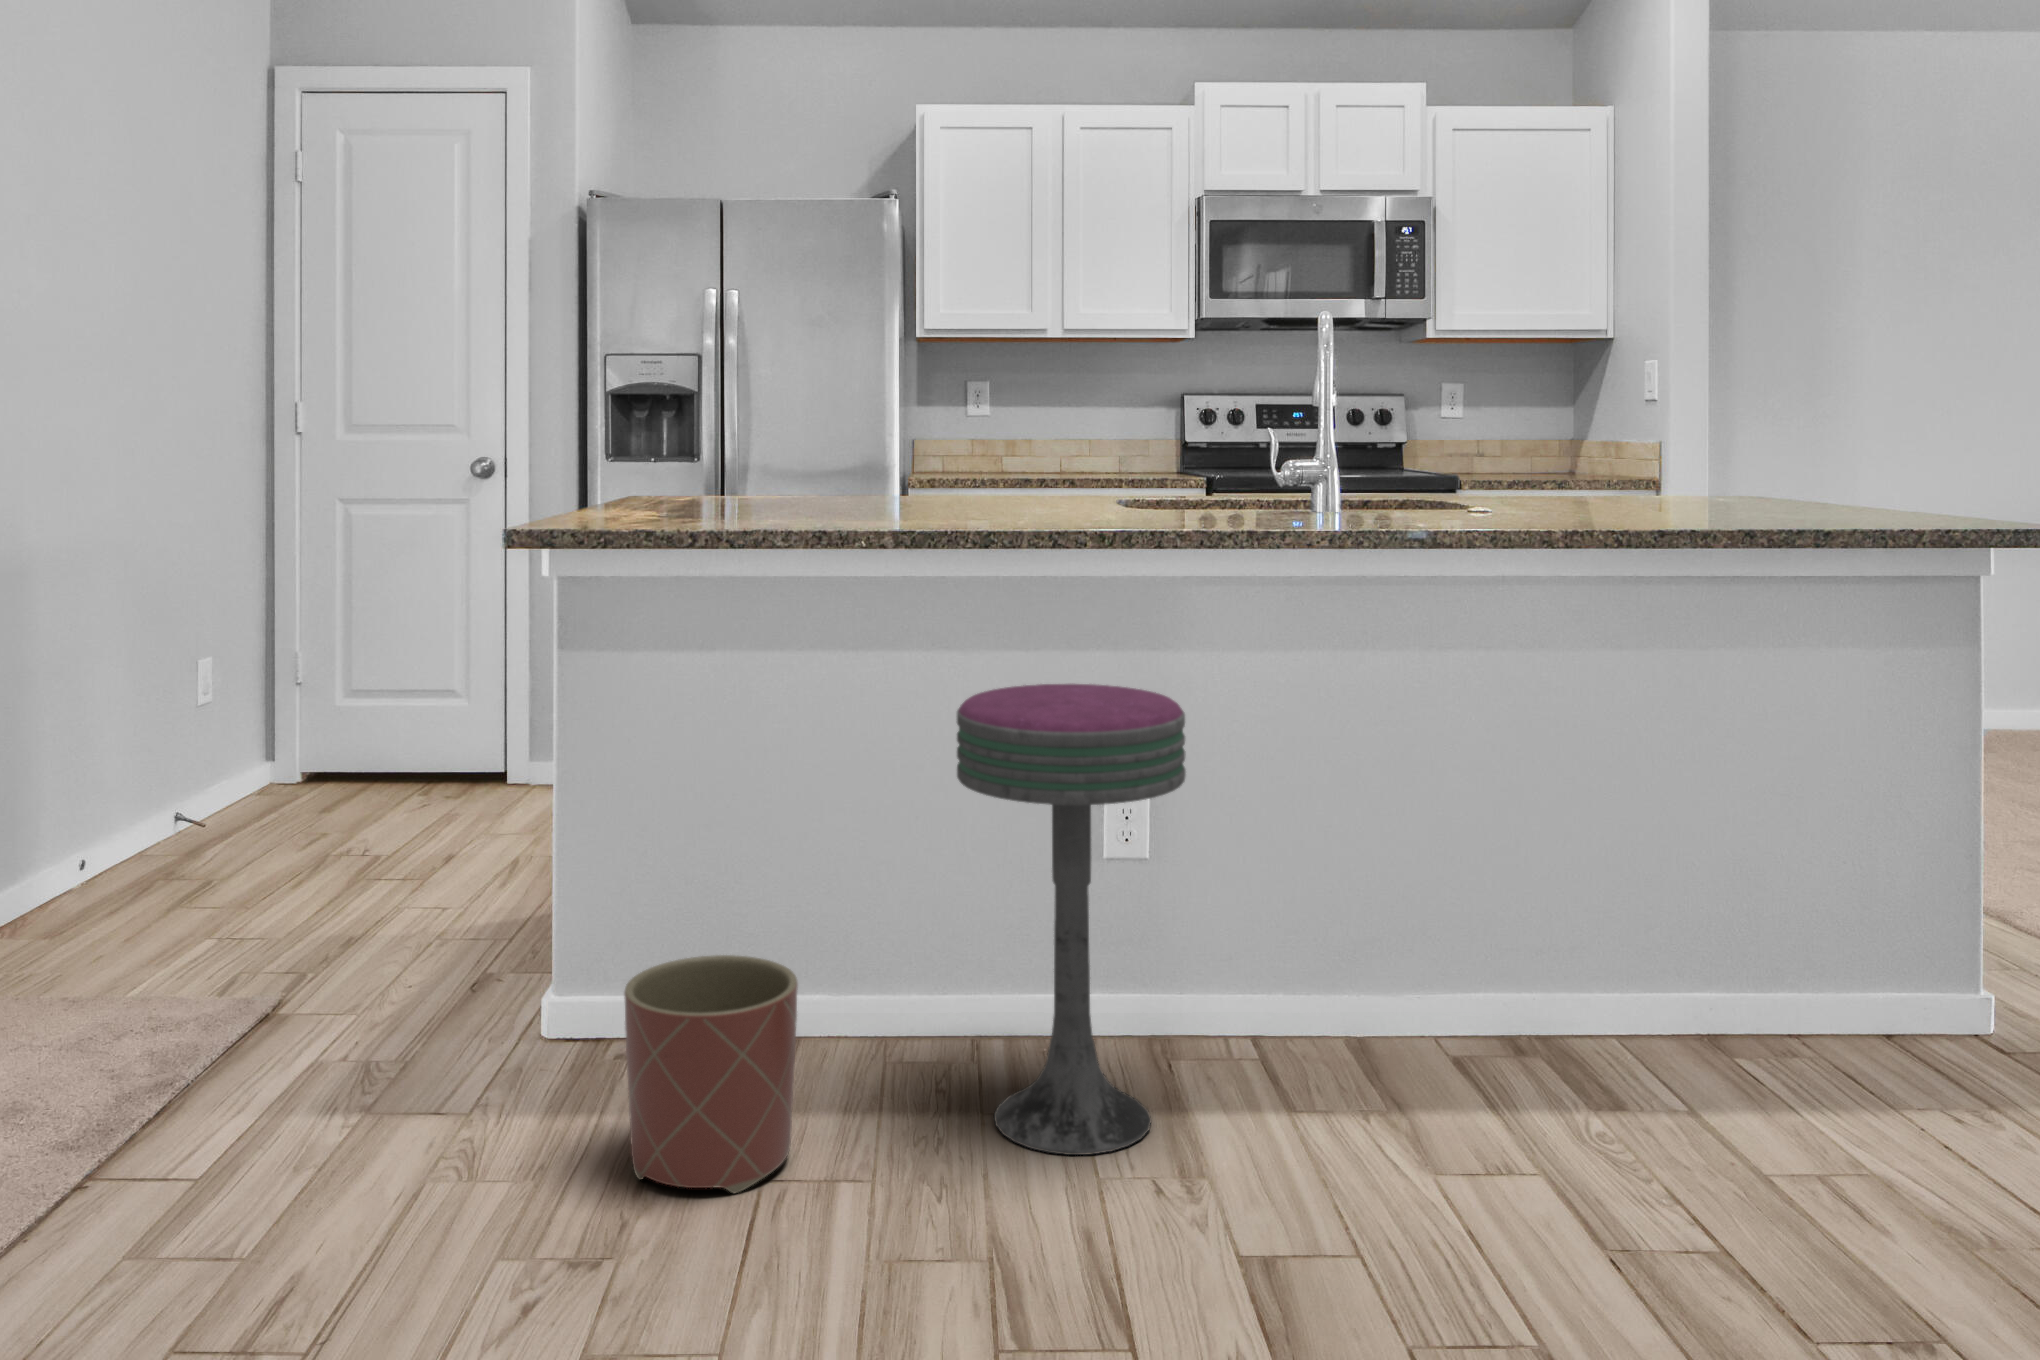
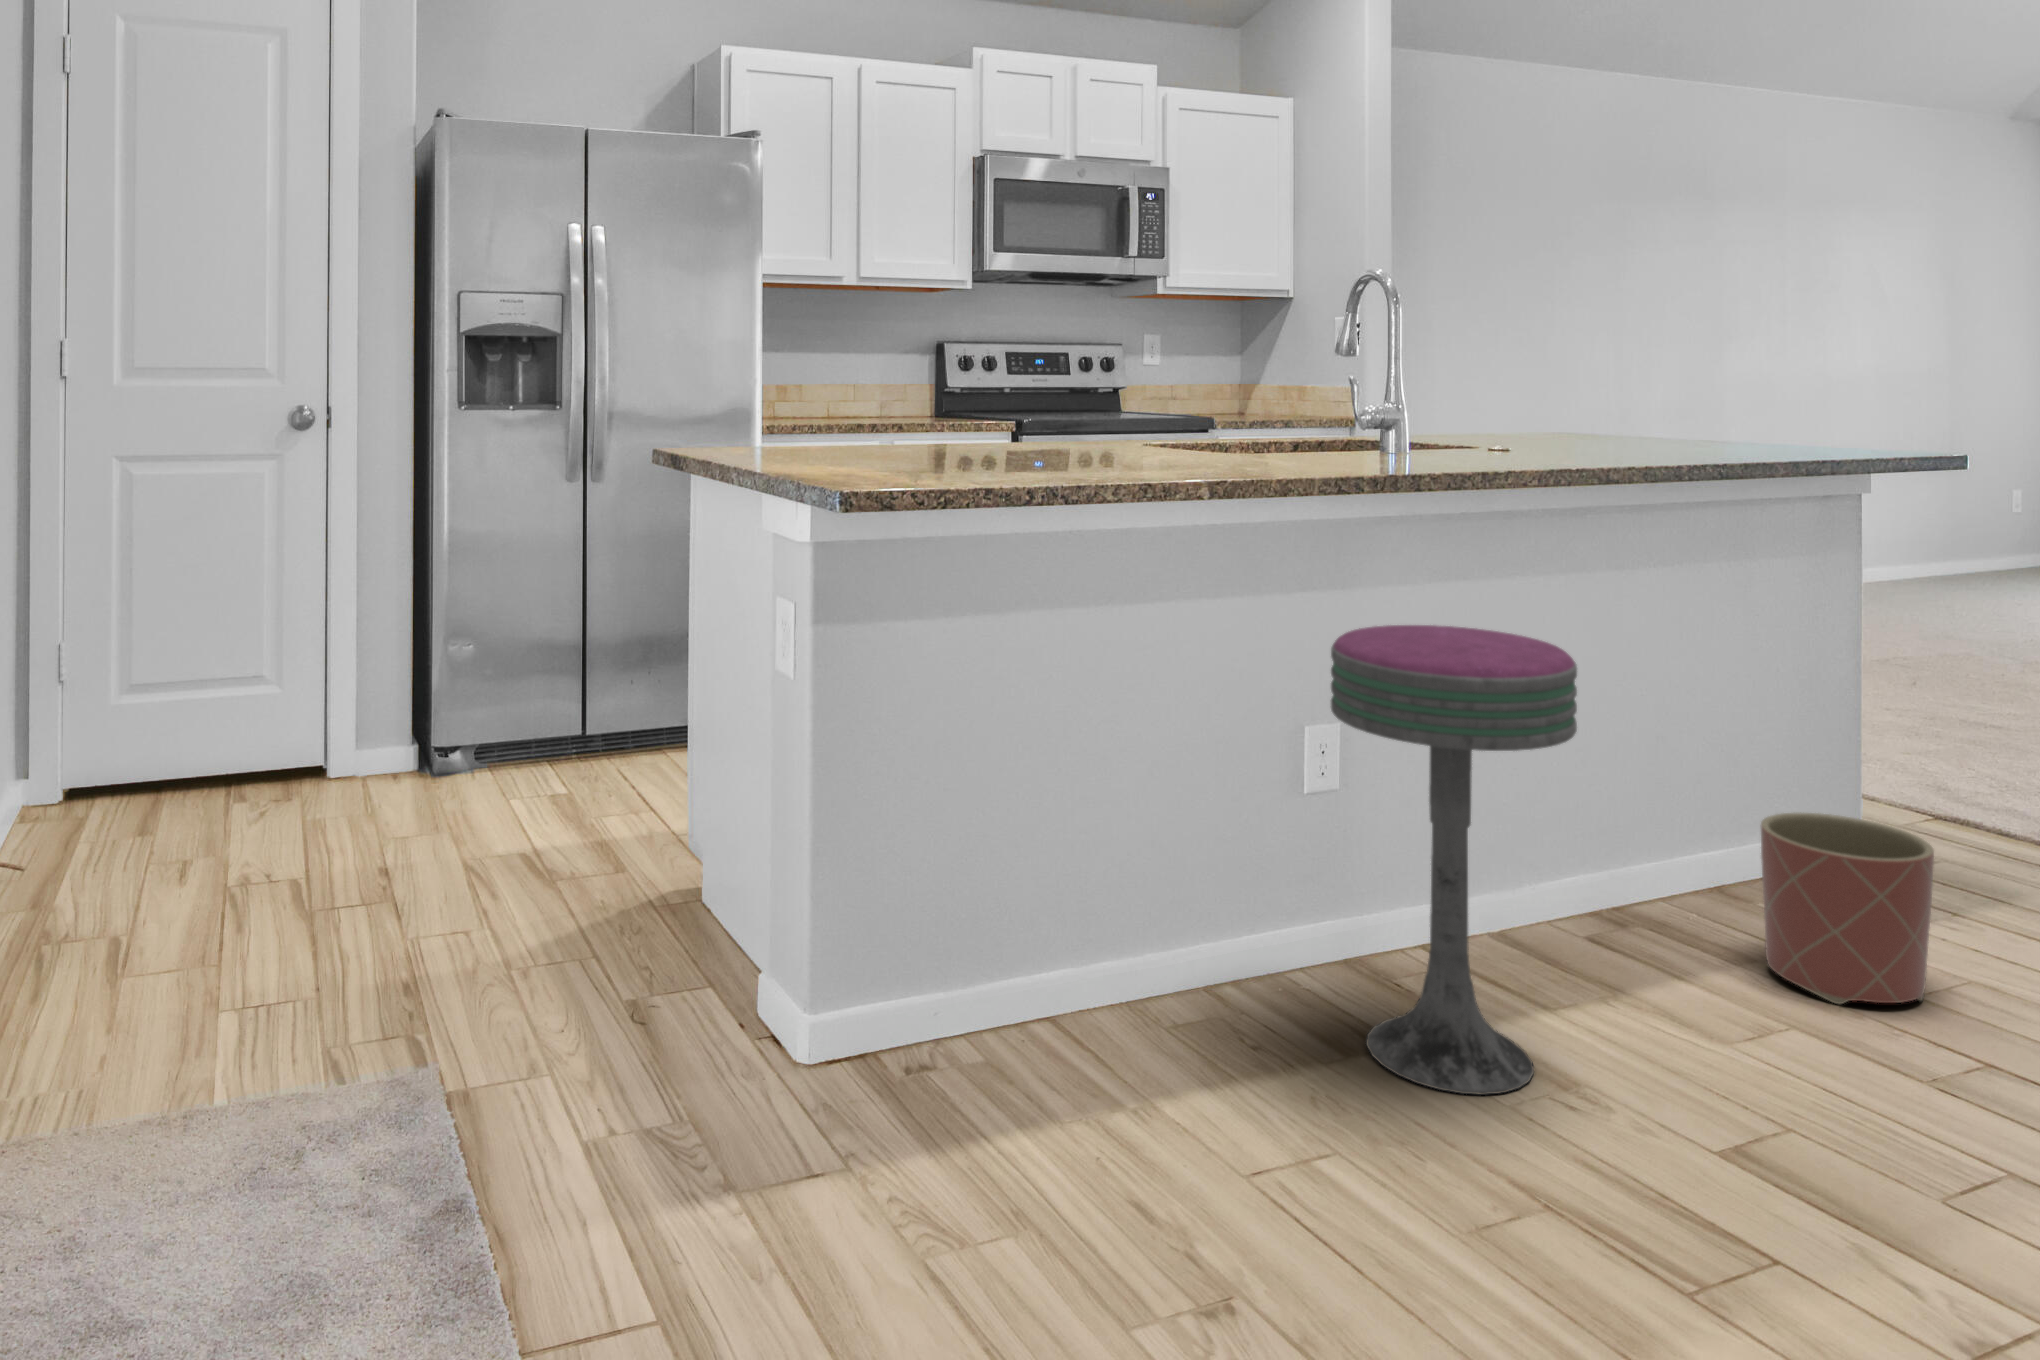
planter: present [624,955,798,1193] -> present [1761,813,1934,1005]

